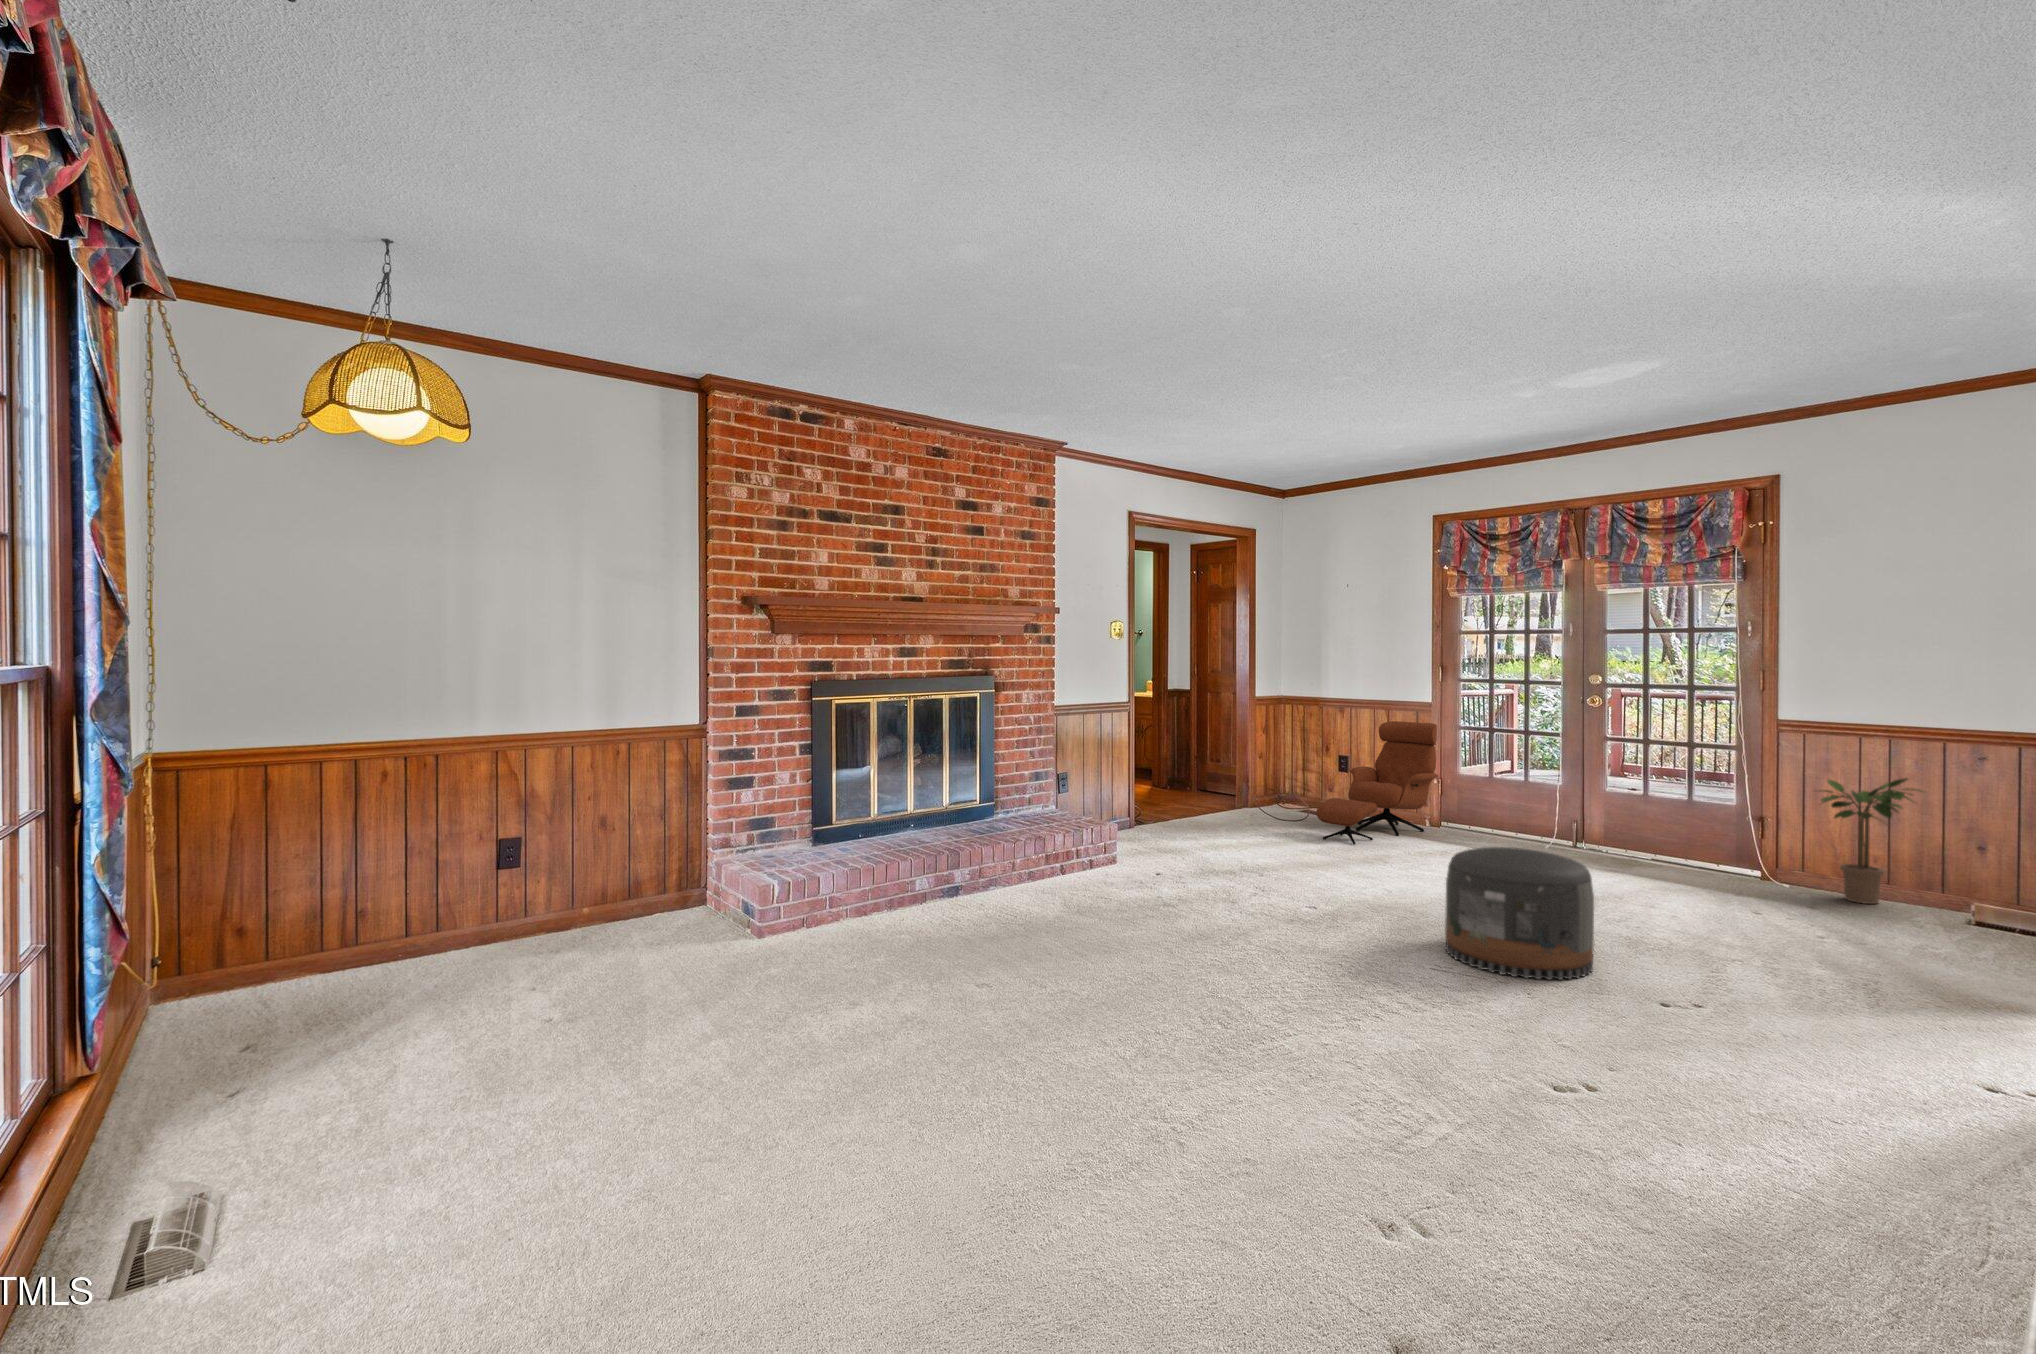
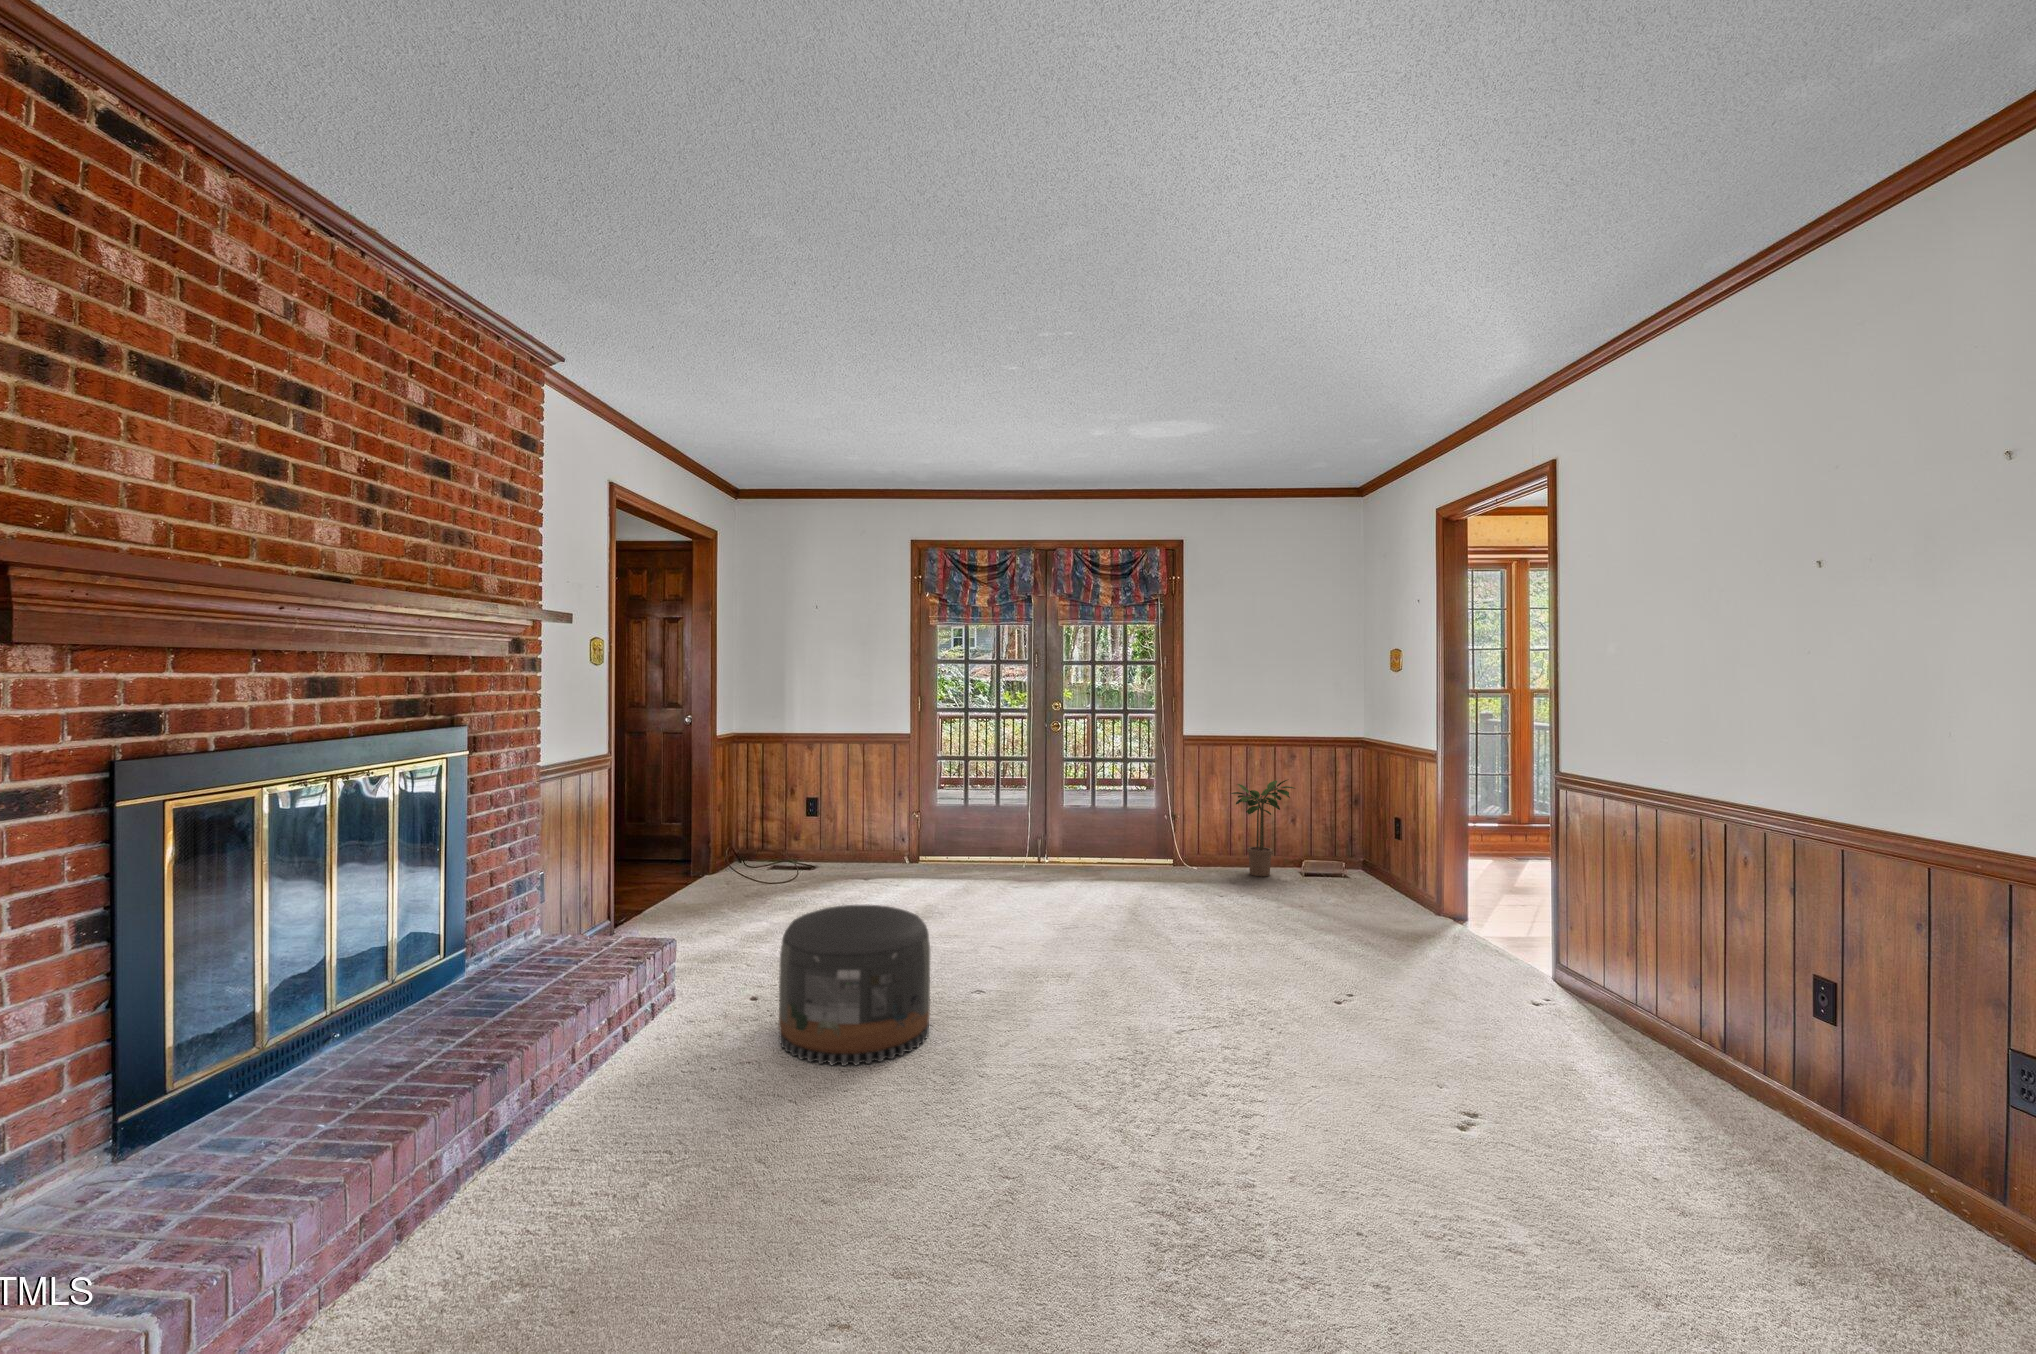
lounge chair: present [1316,721,1438,844] -> none [843,753,928,896]
pouf: present [1445,847,1594,980] -> present [779,905,930,1066]

